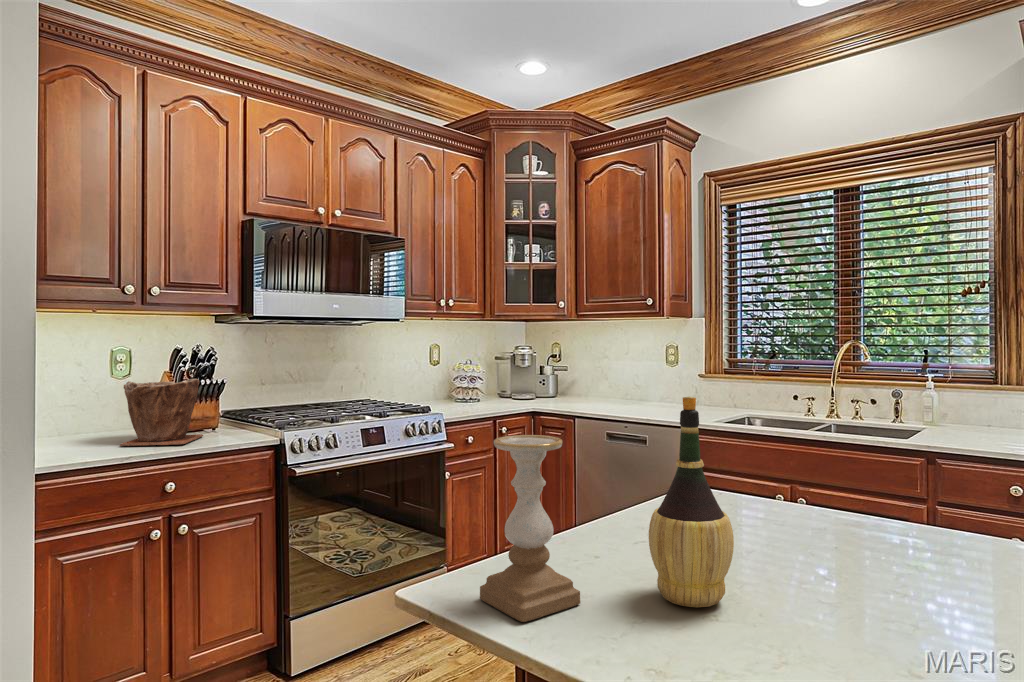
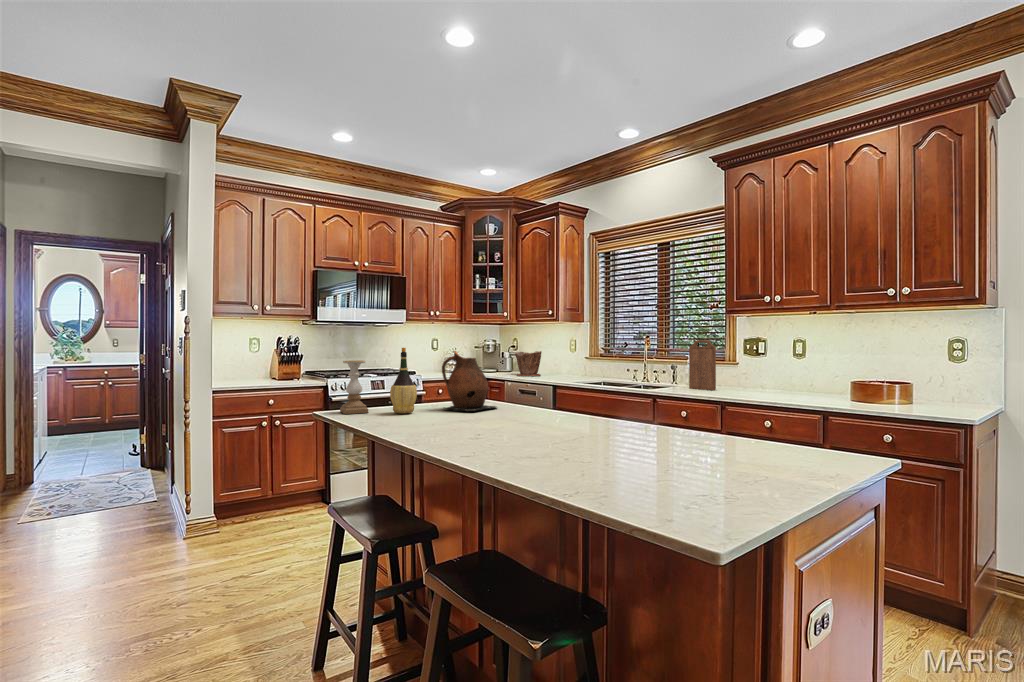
cutting board: none [940,348,1001,435] -> present [689,340,716,390]
plant pot: present [120,379,203,446] -> present [515,351,542,376]
ceramic pitcher: none [741,396,885,582] -> present [442,351,496,411]

